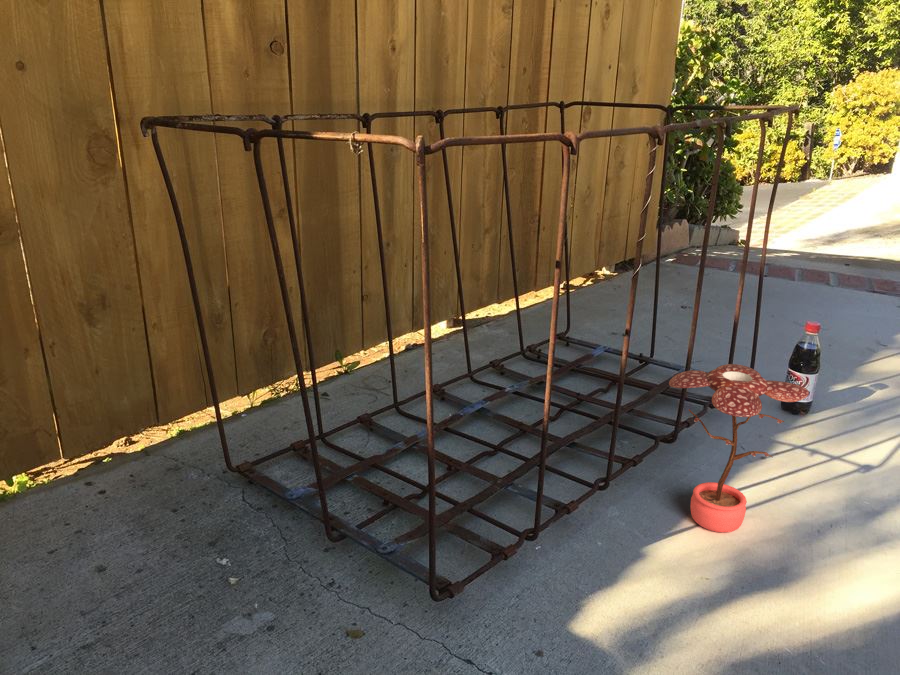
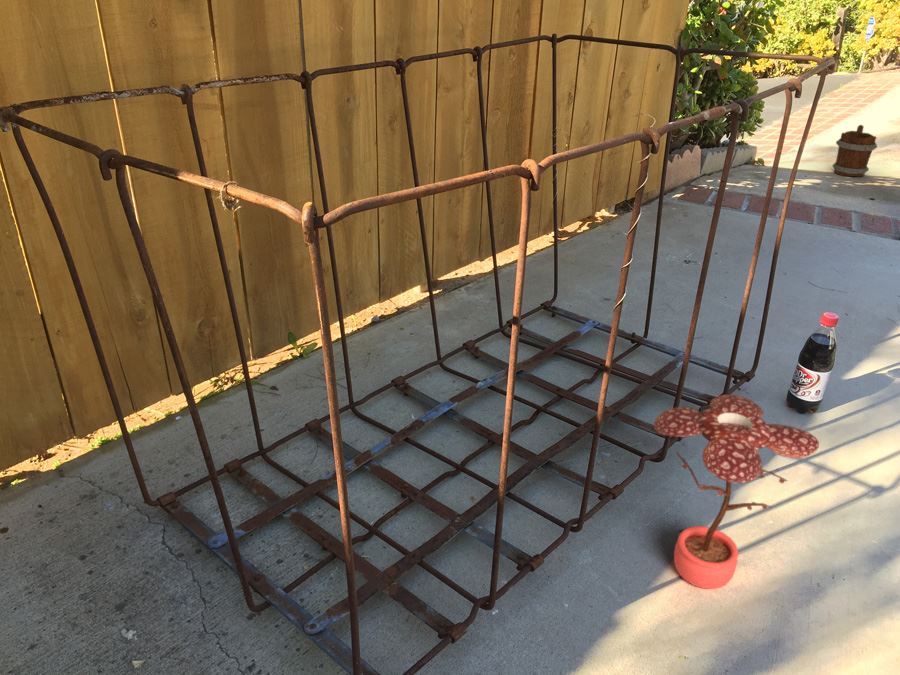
bucket: none [809,205,848,249] -> present [833,125,877,177]

